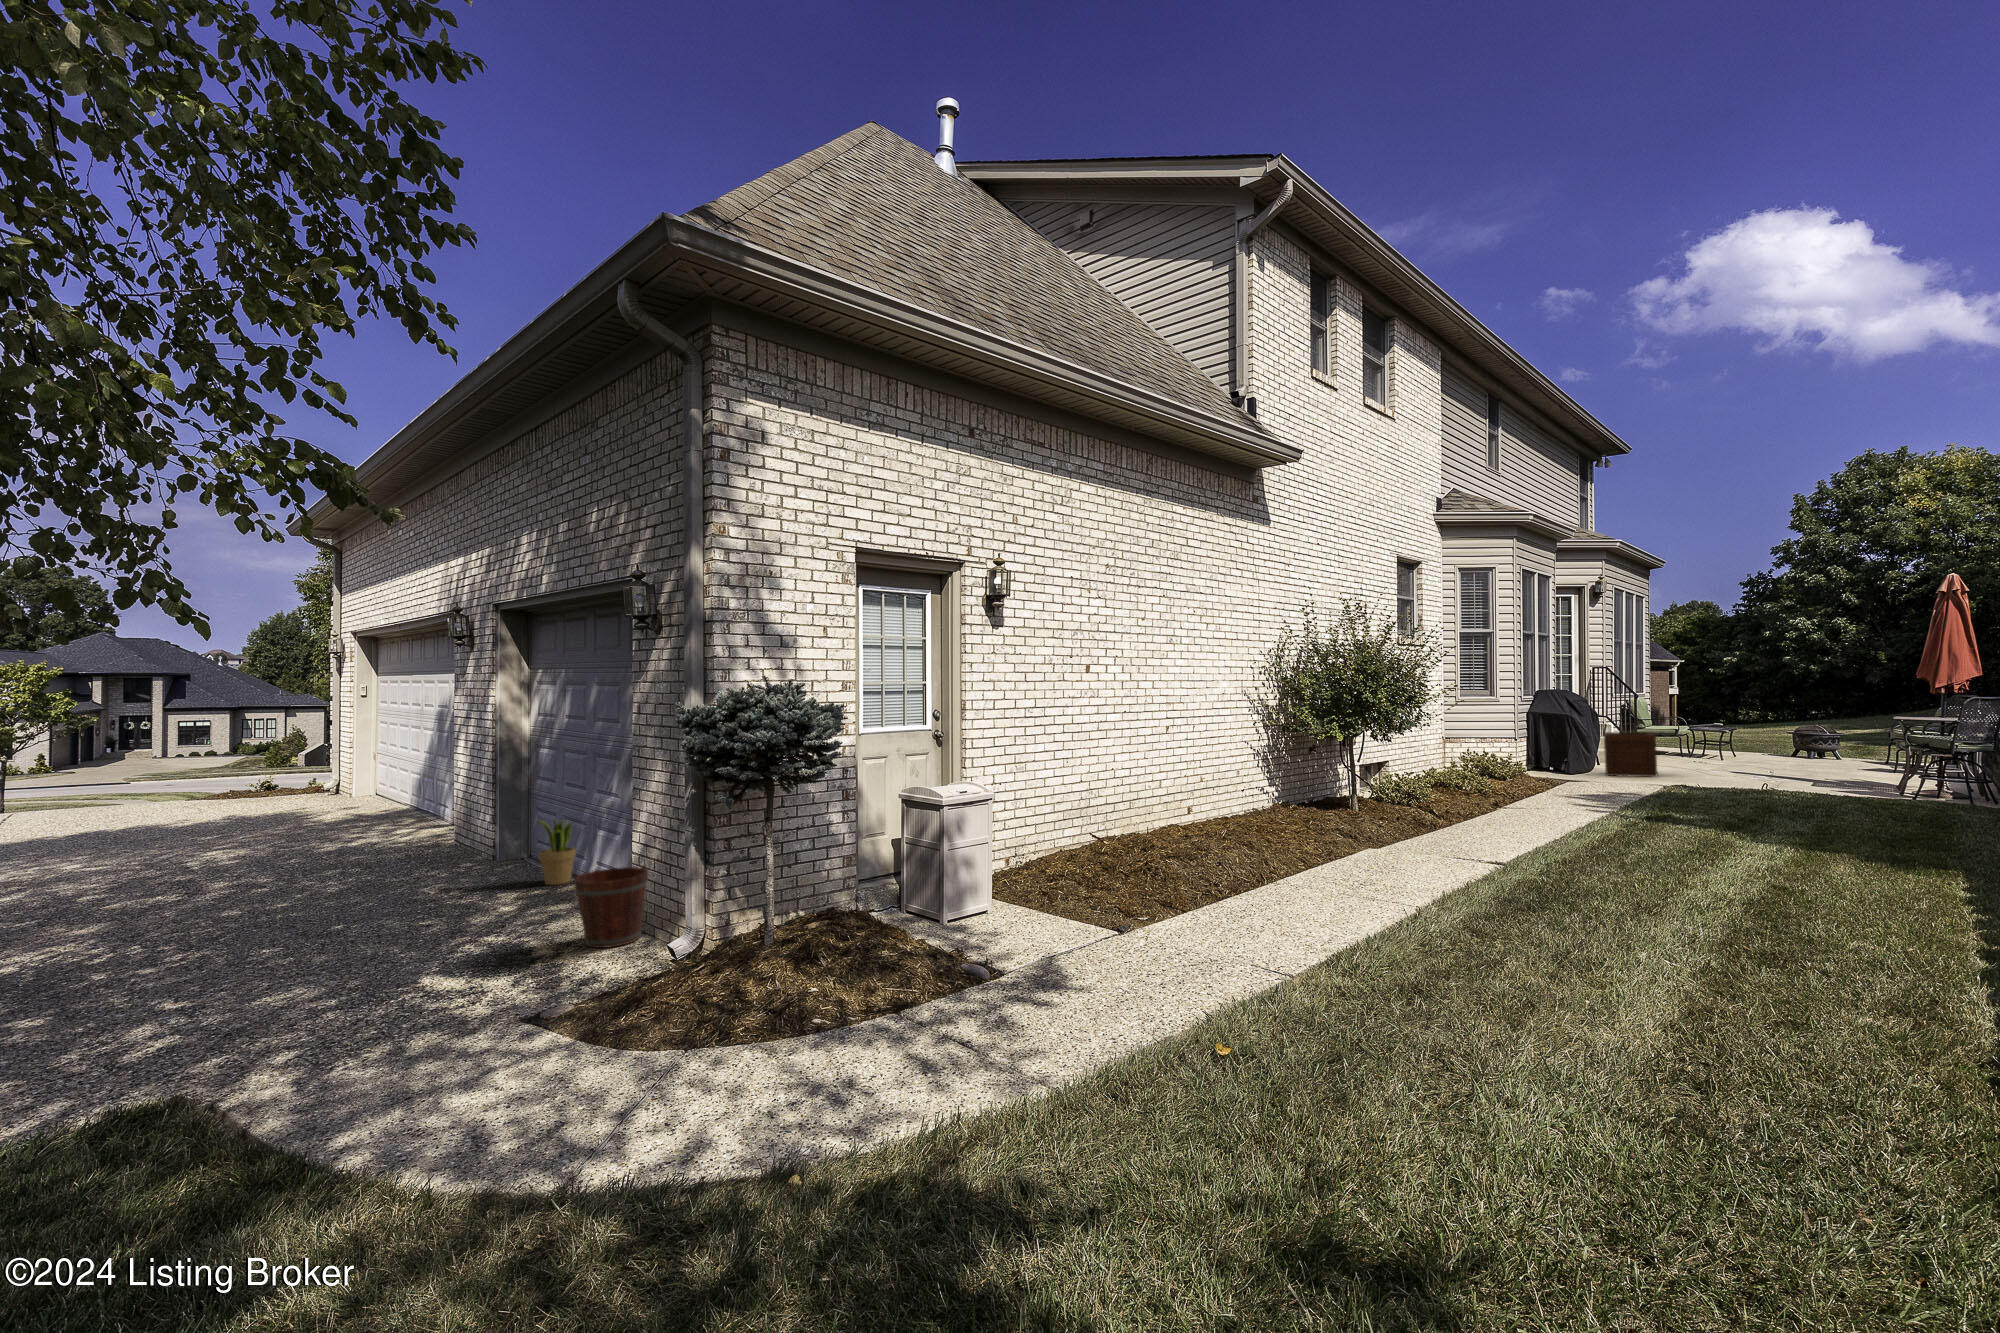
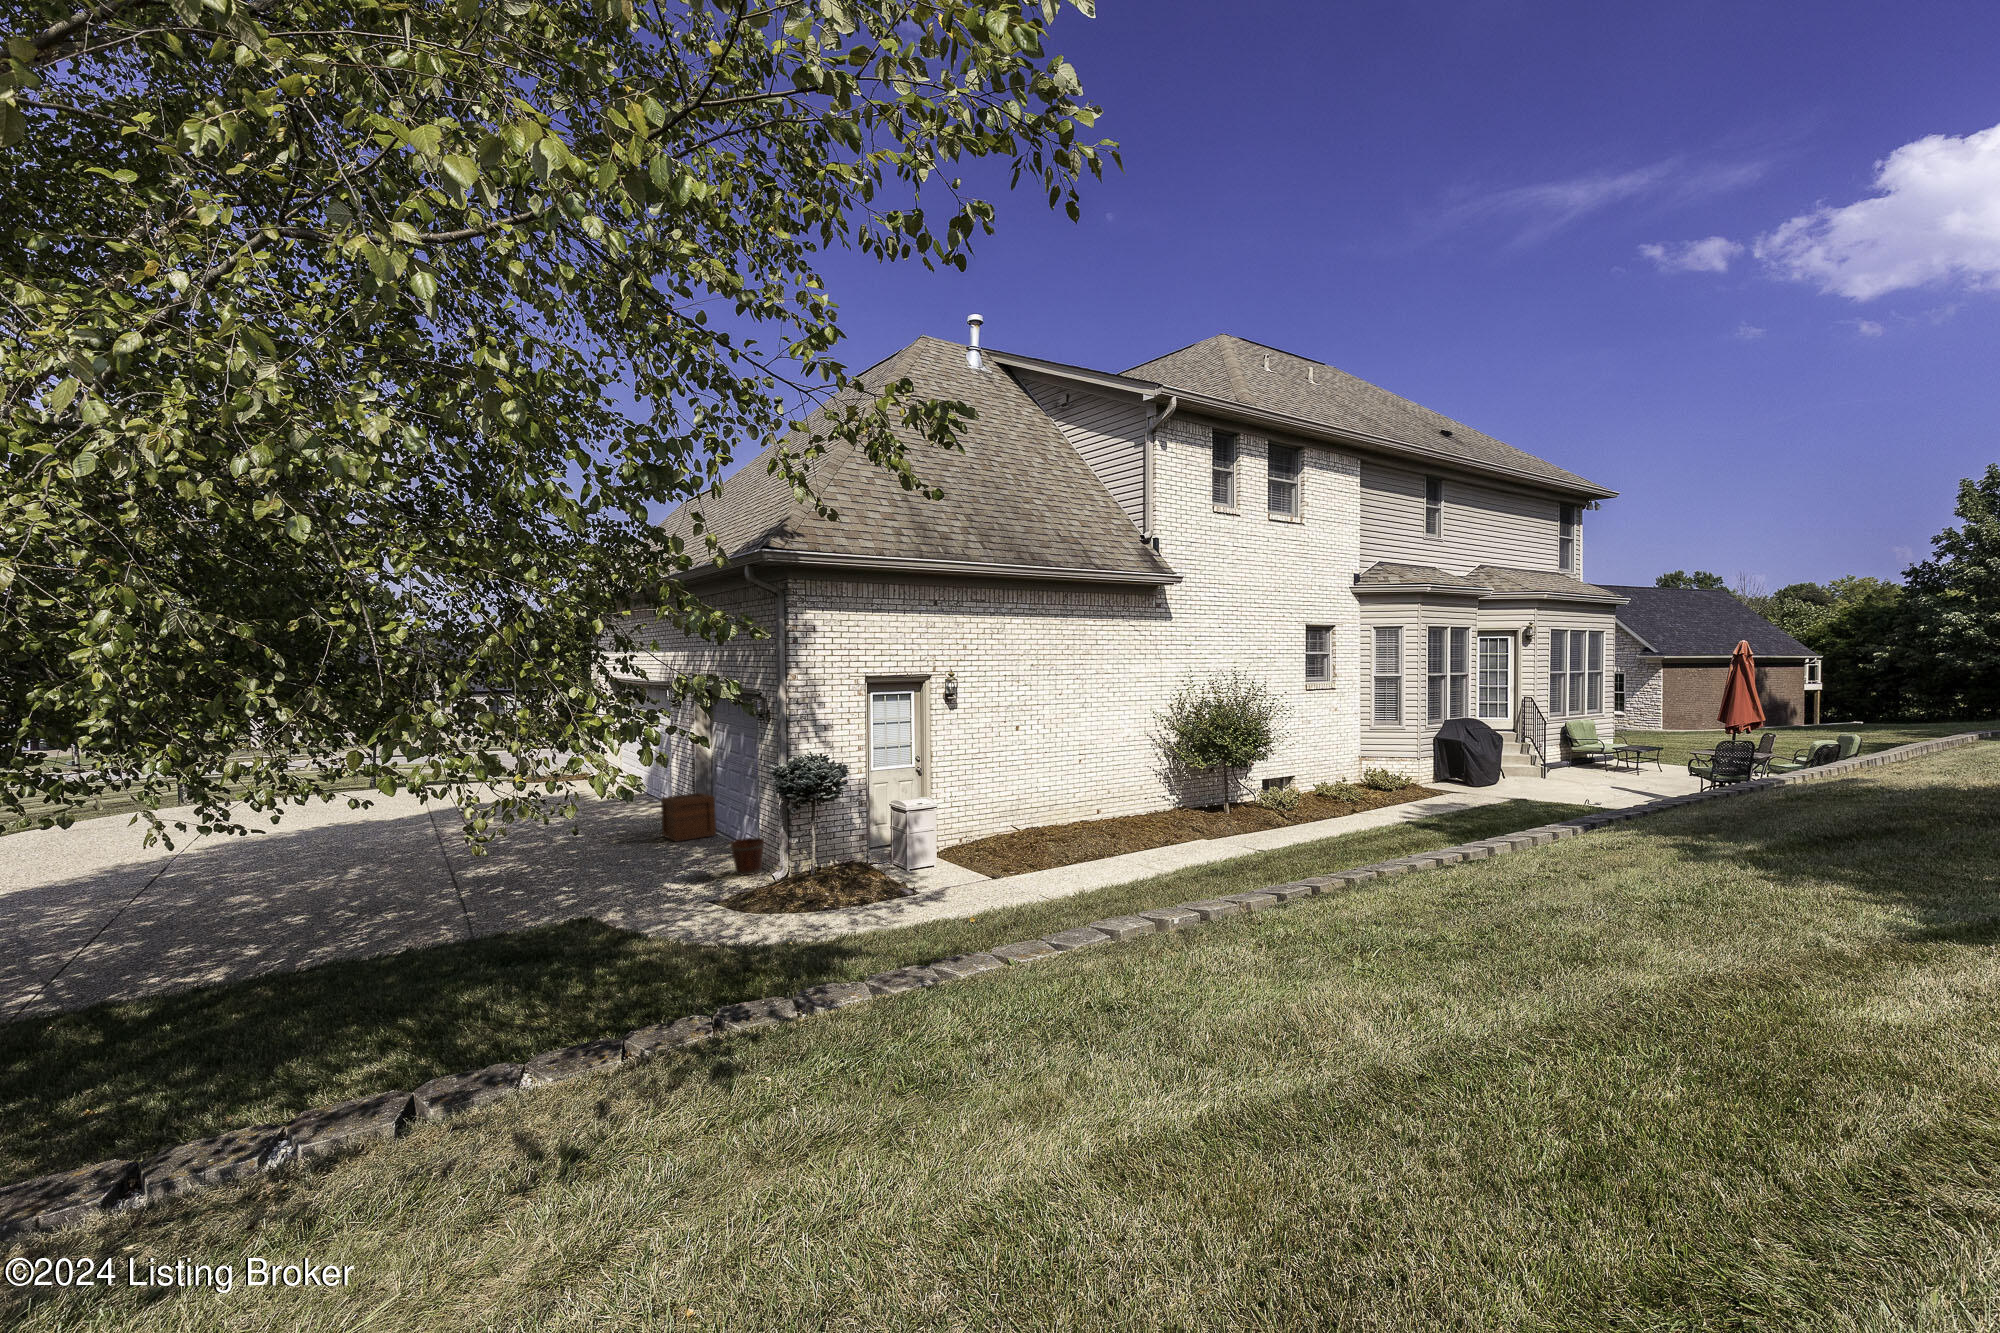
wooden crate: present [1604,732,1657,777] -> present [661,793,716,842]
potted plant: present [537,821,576,885] -> none [714,811,736,847]

